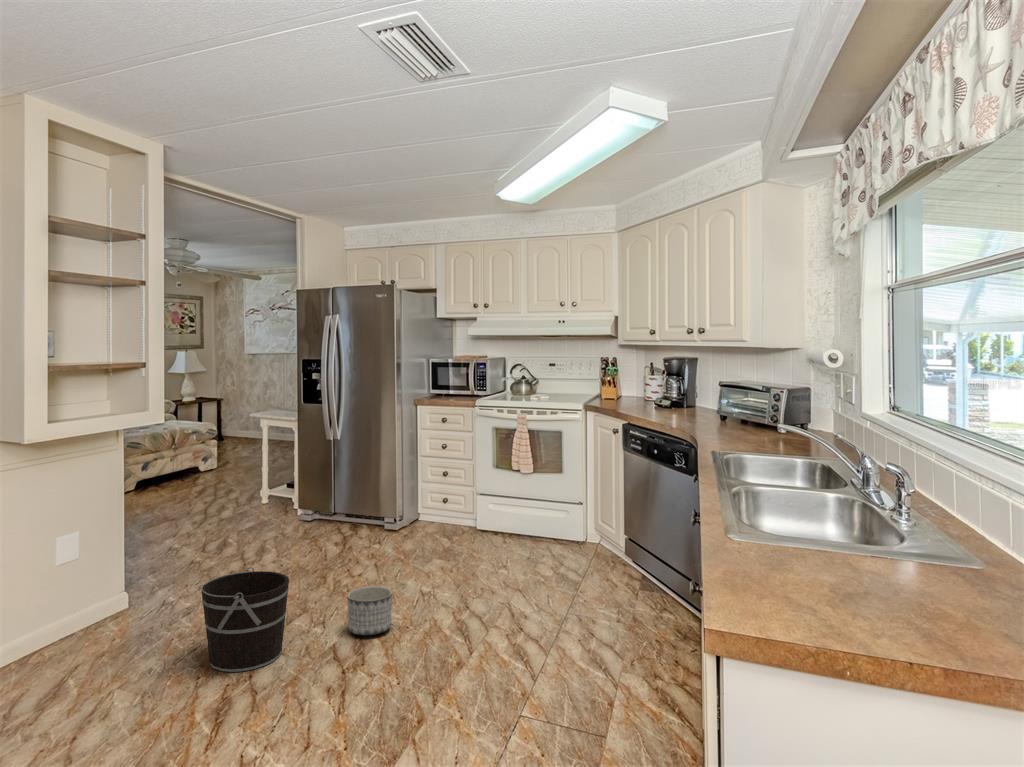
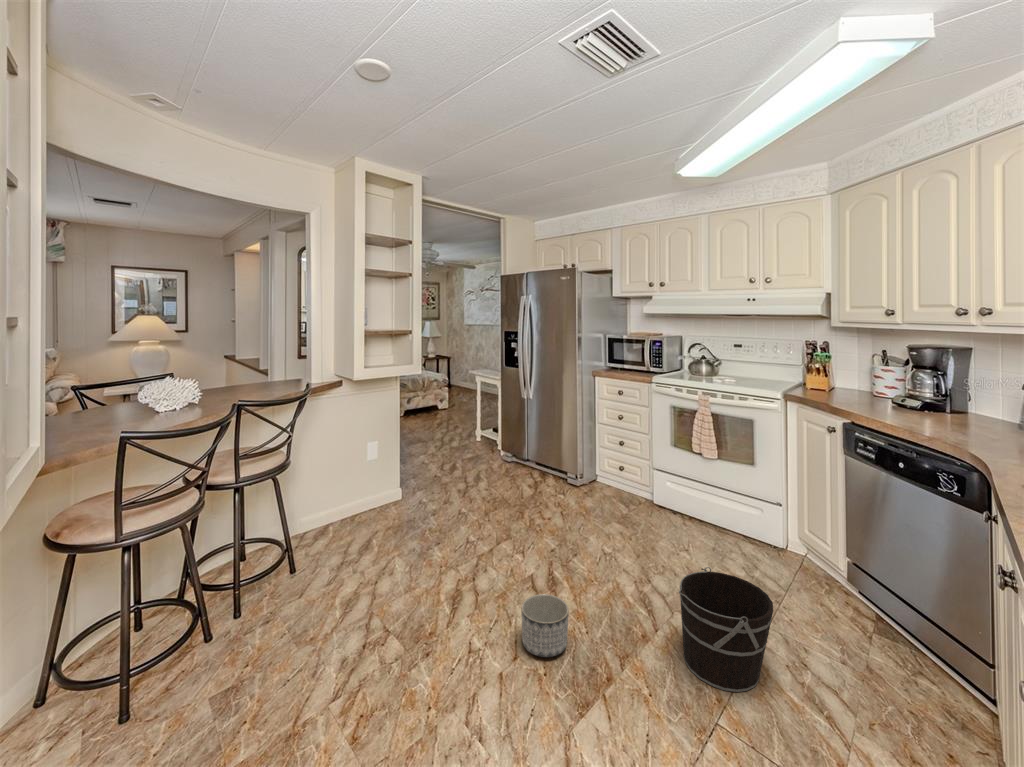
bucket: present [198,567,289,672] -> present [679,567,773,692]

